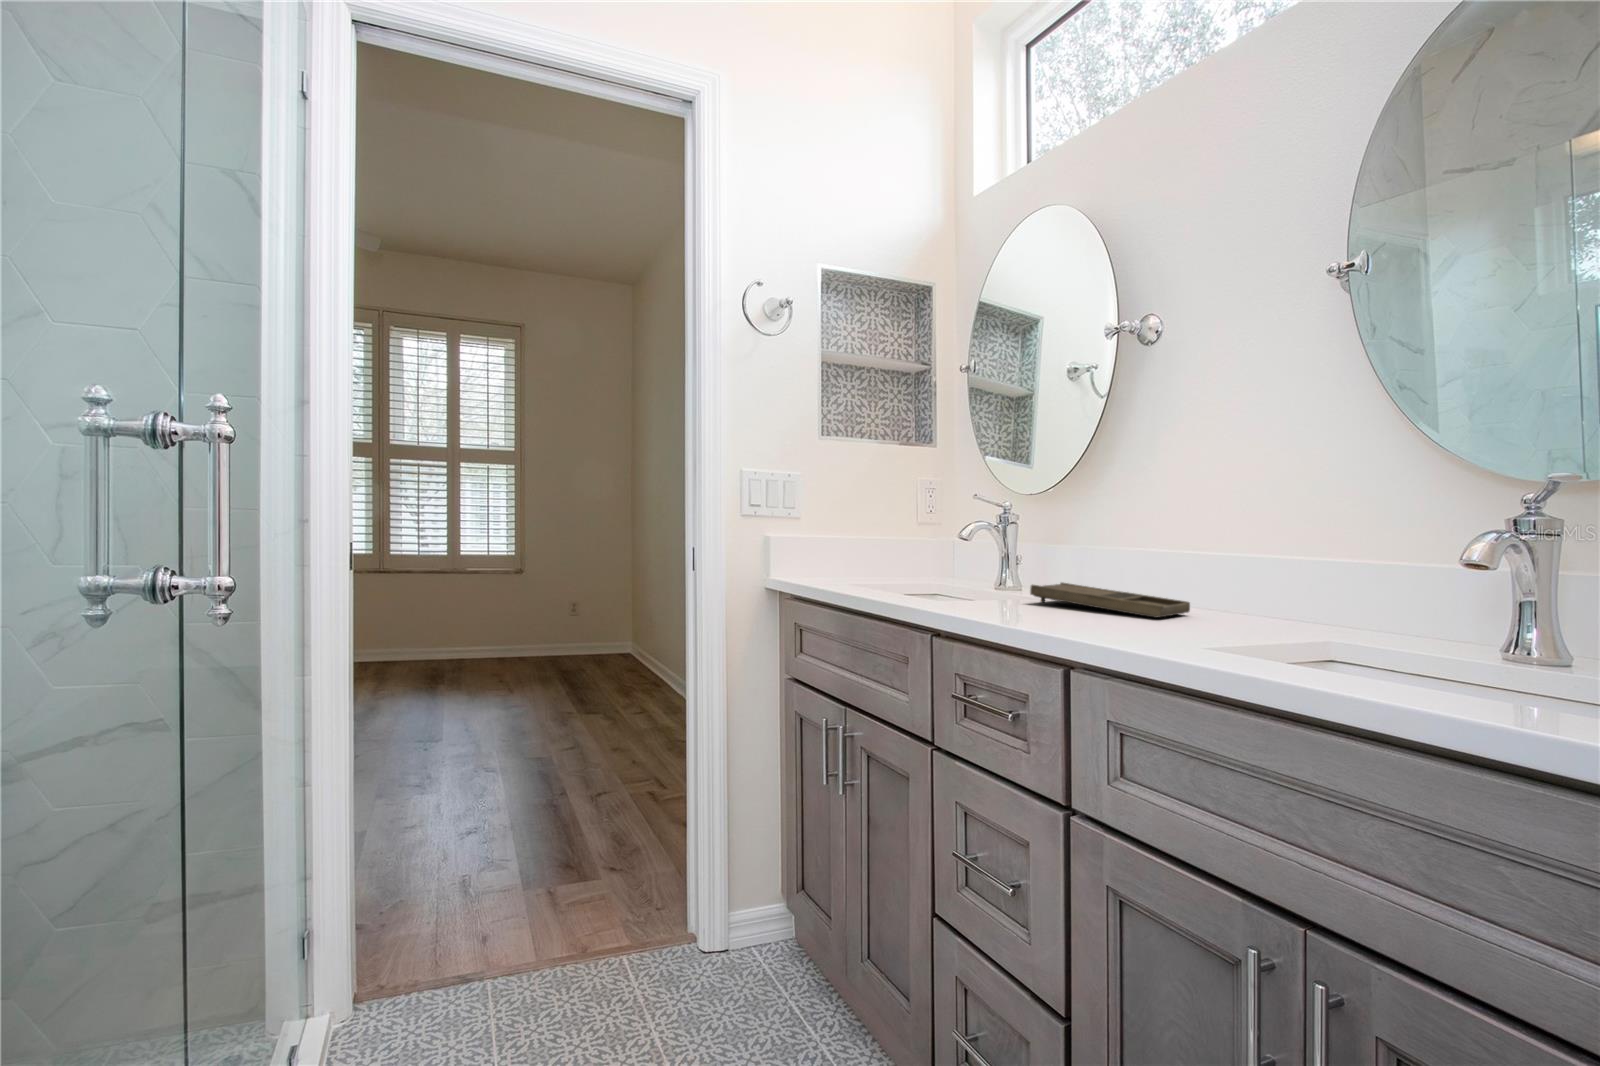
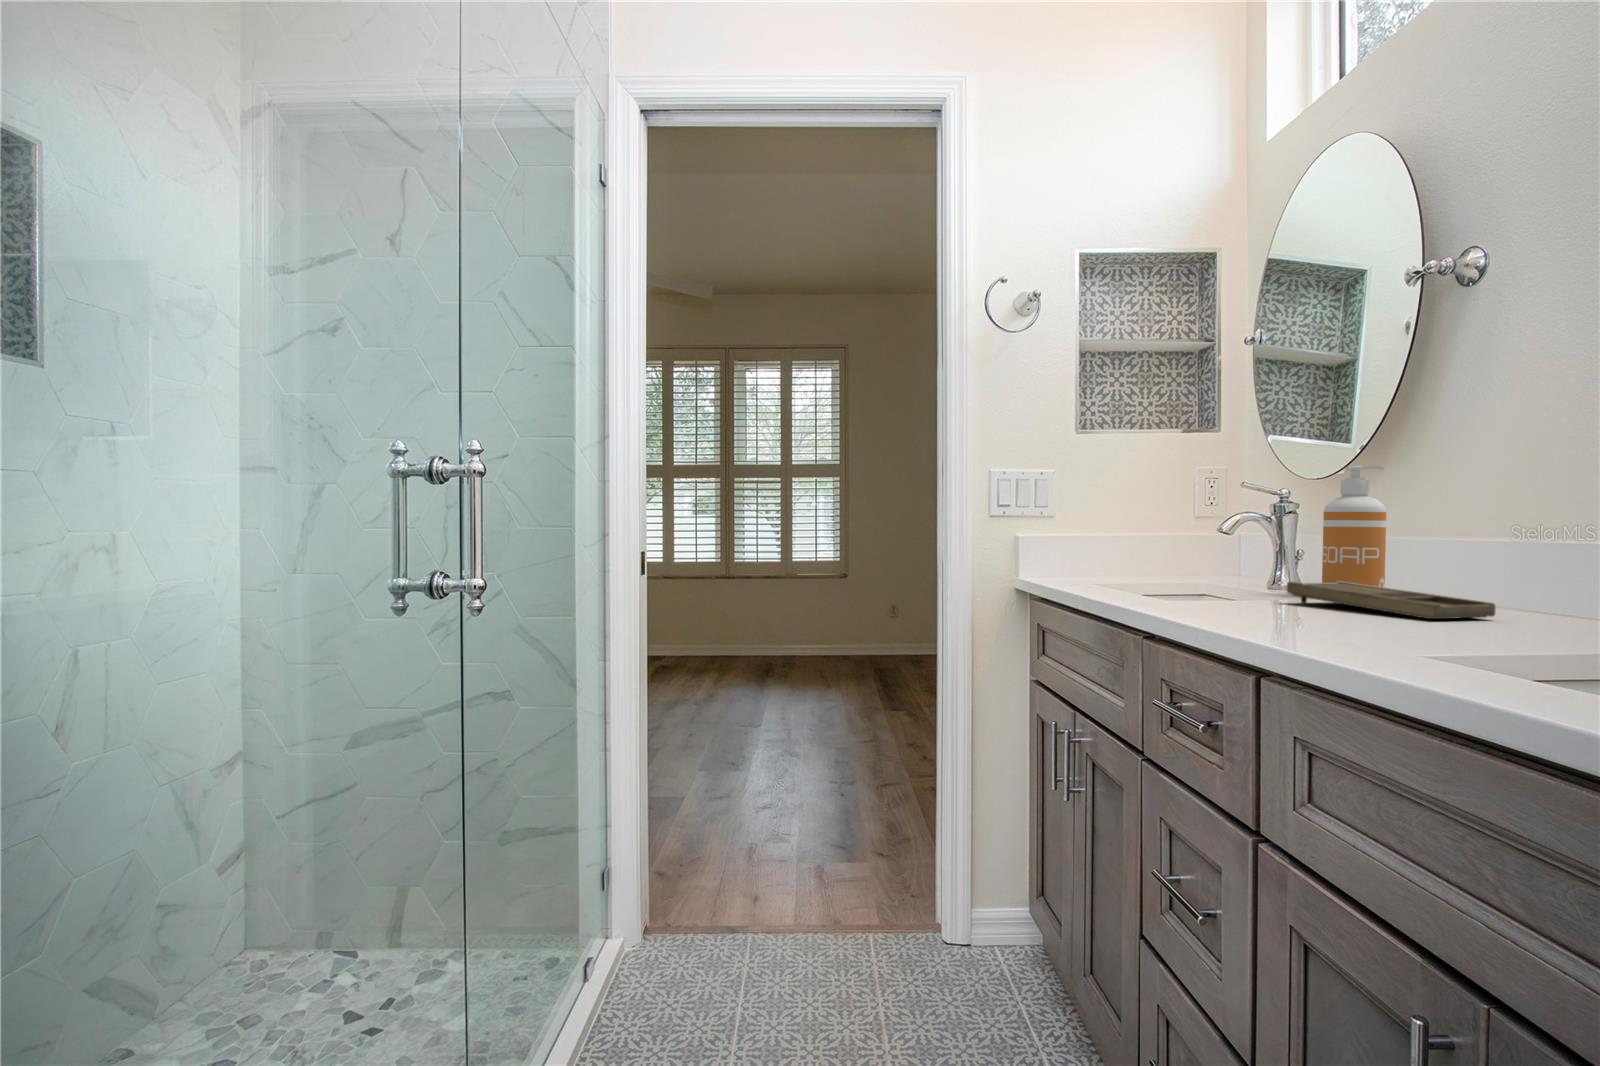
soap dispenser: none [1034,483,1083,594] -> present [1322,466,1386,588]

